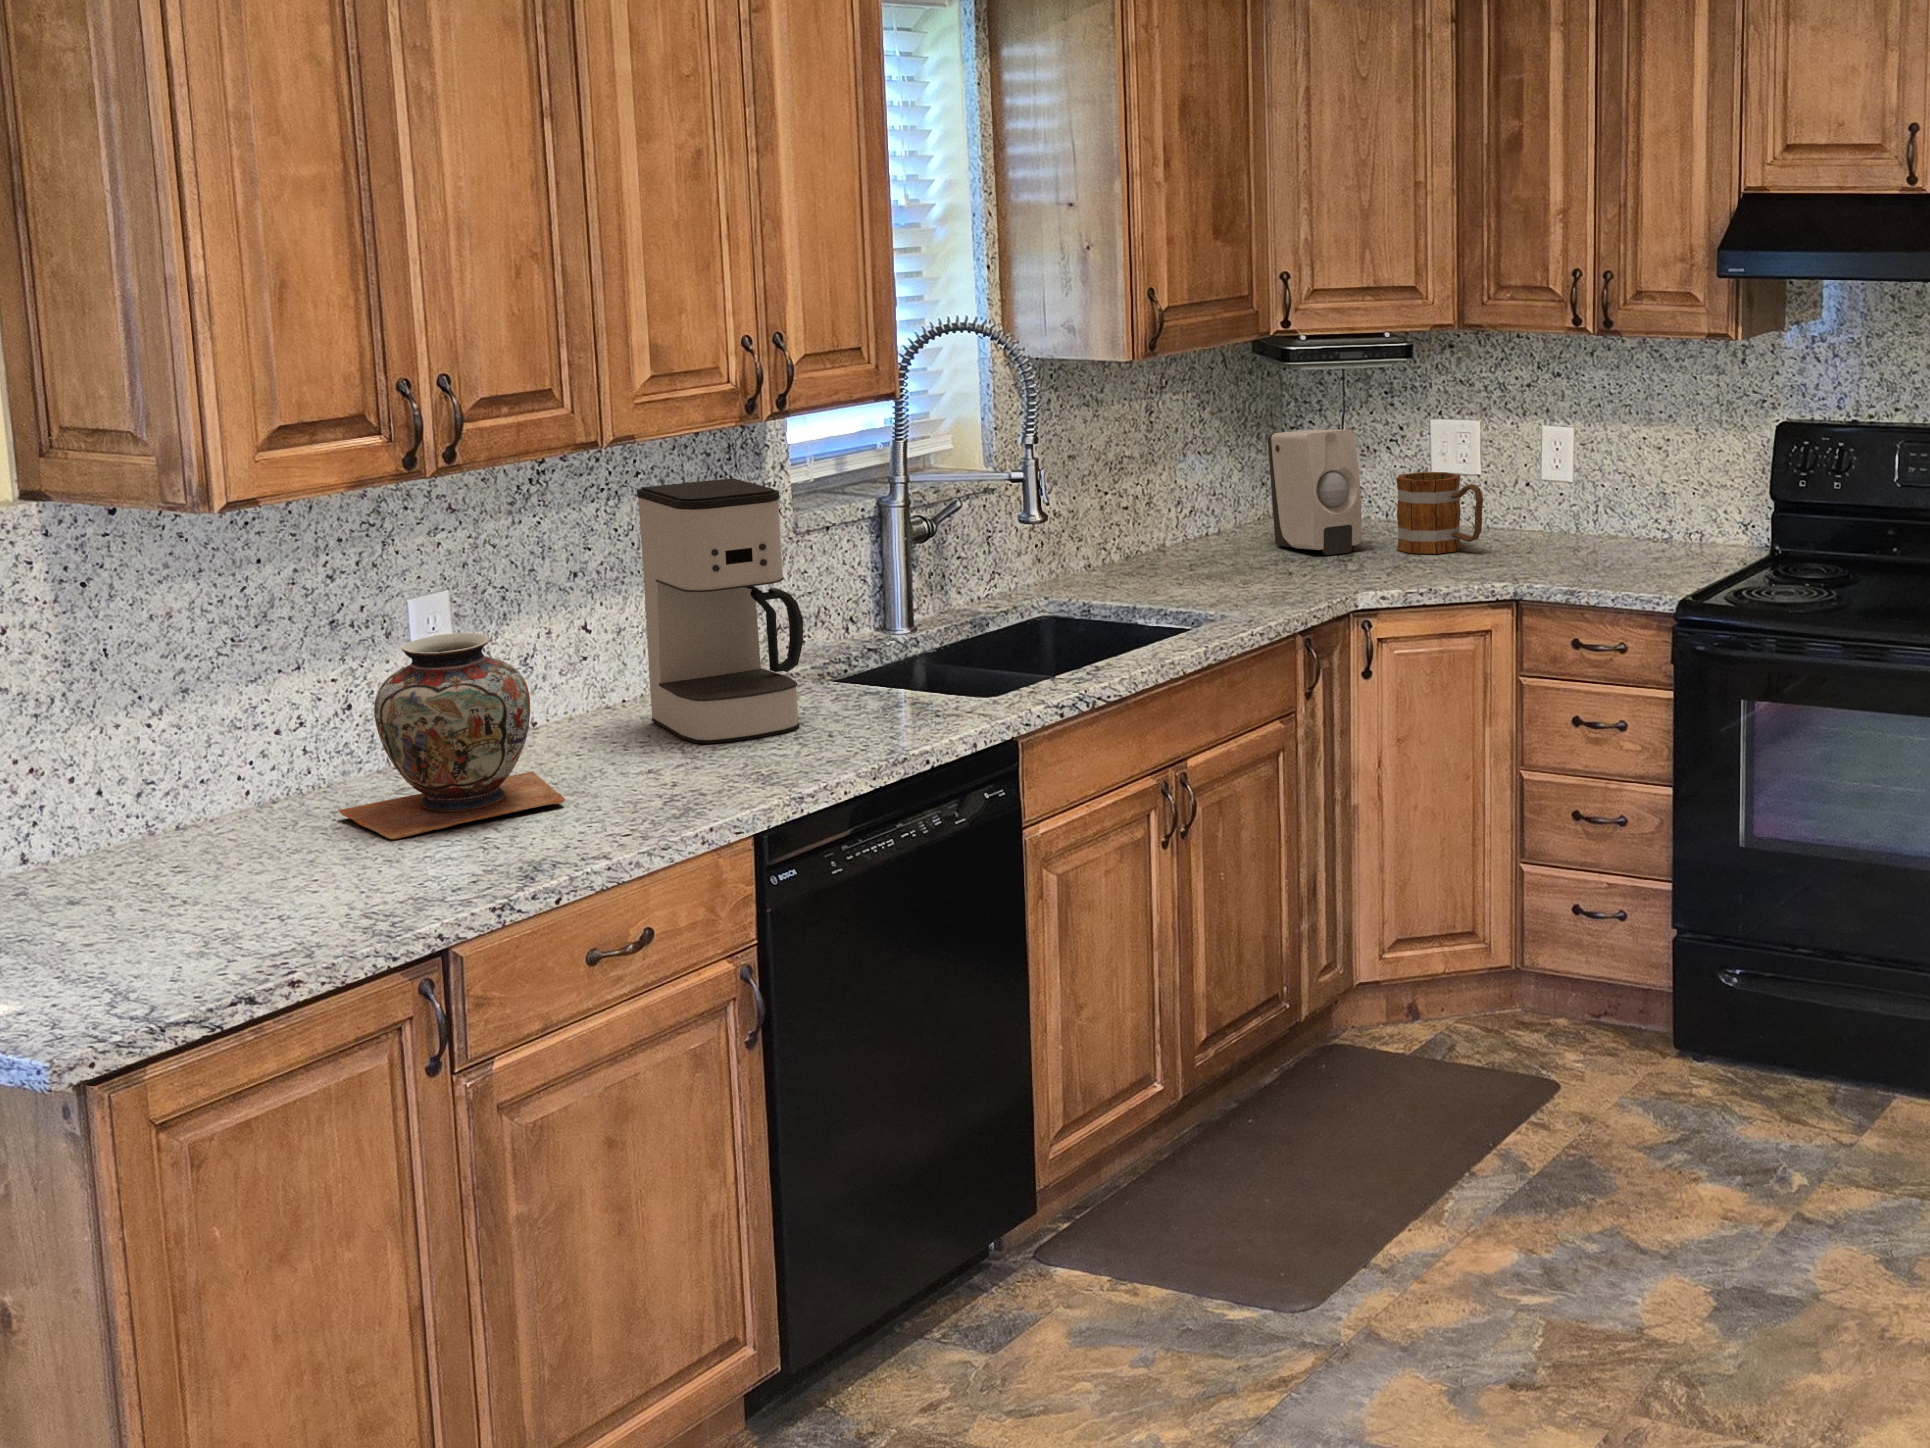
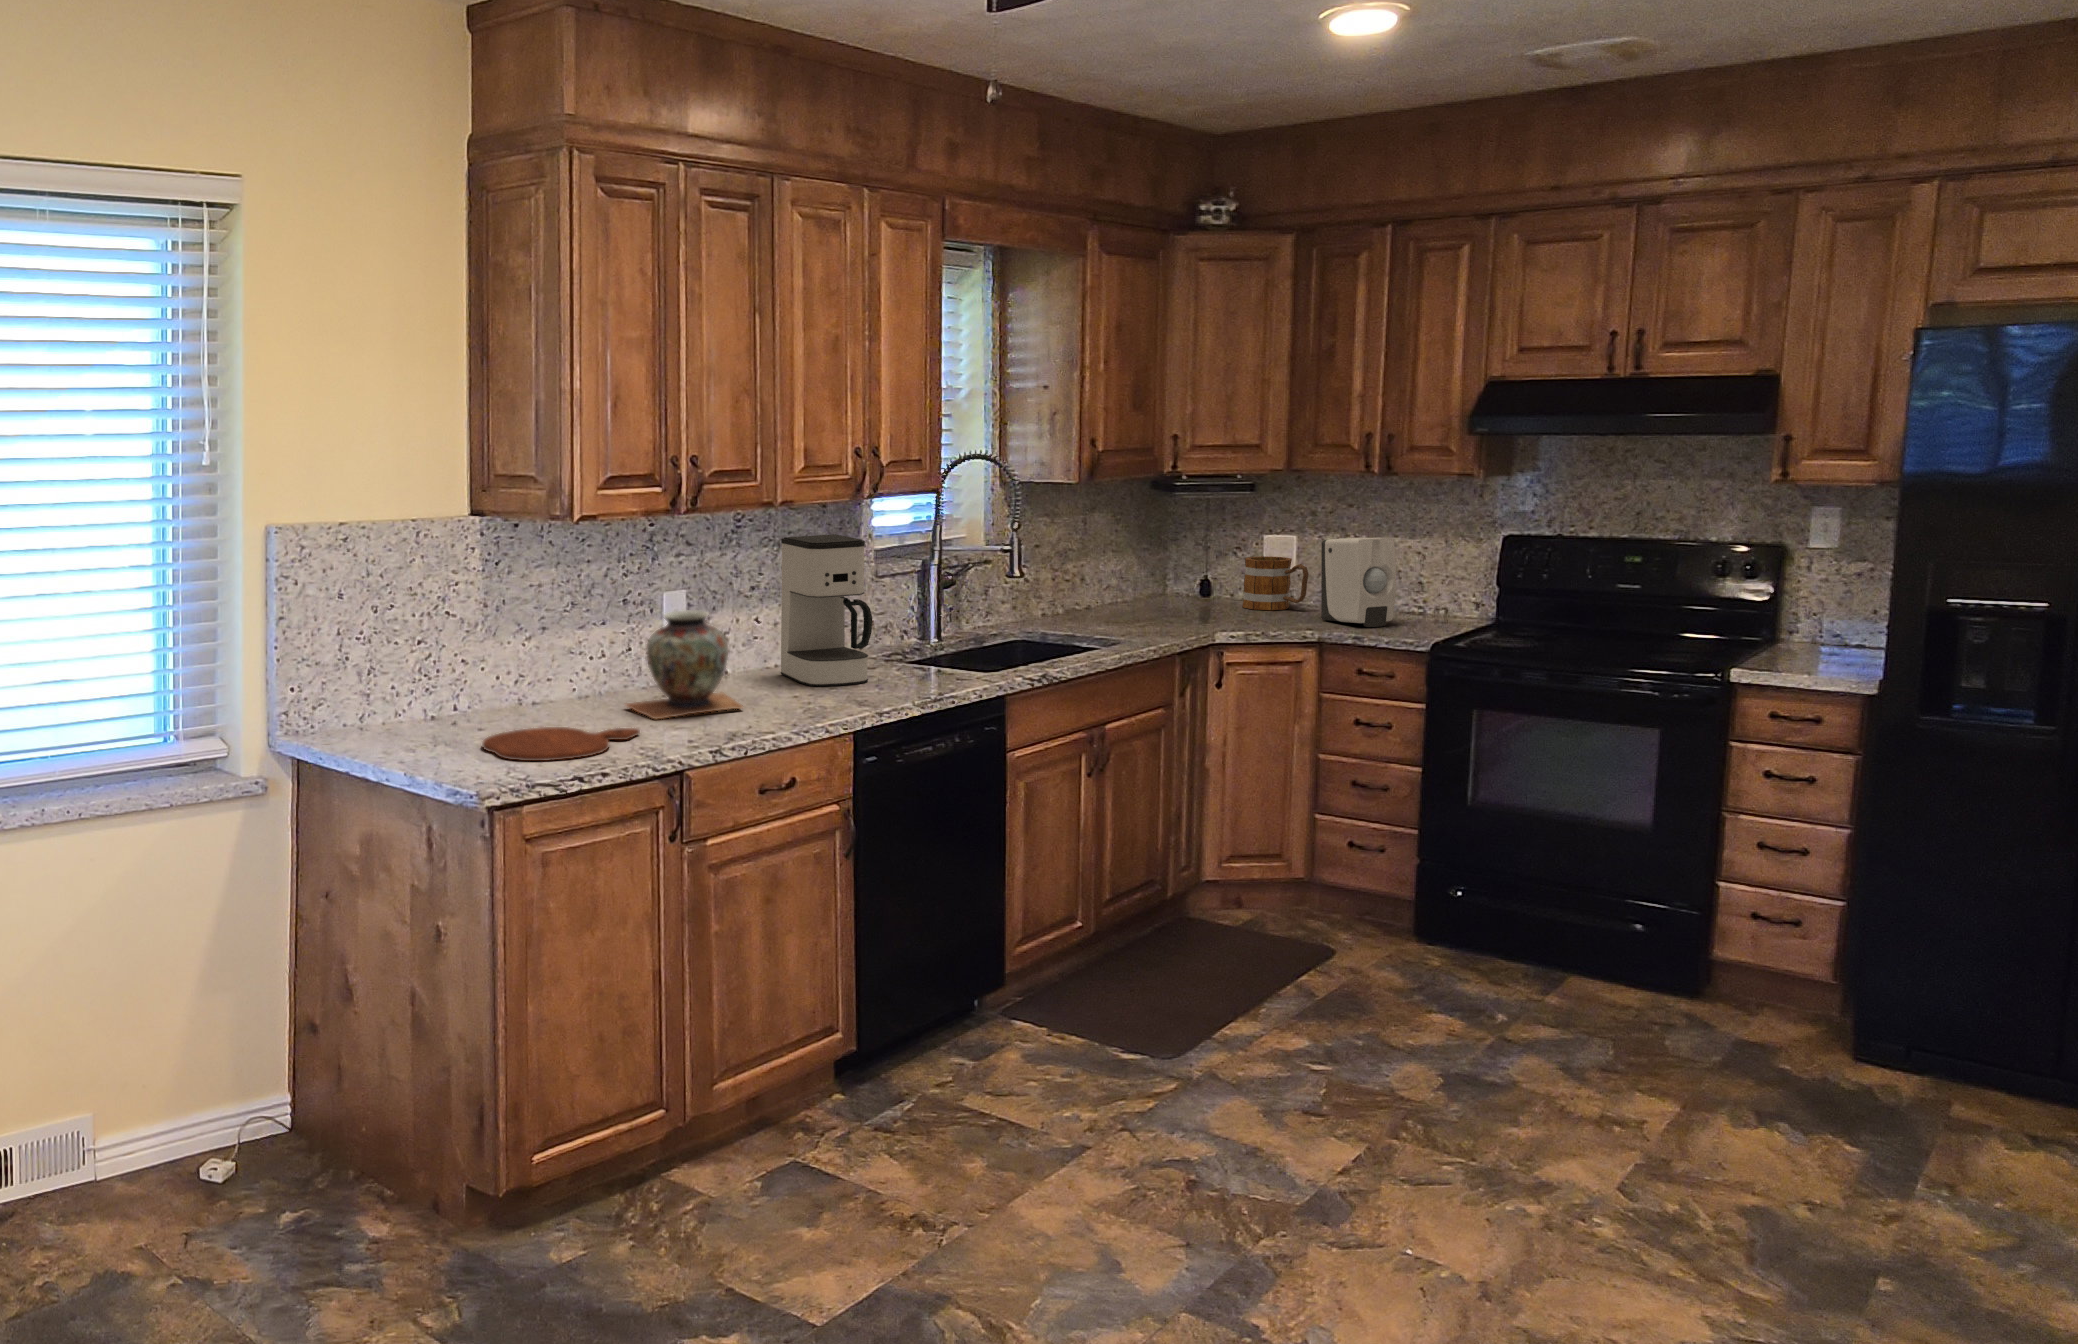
soap dispenser: present [1268,430,1361,555] -> present [1321,538,1396,627]
cutting board: none [16,866,352,961] -> present [482,727,640,761]

